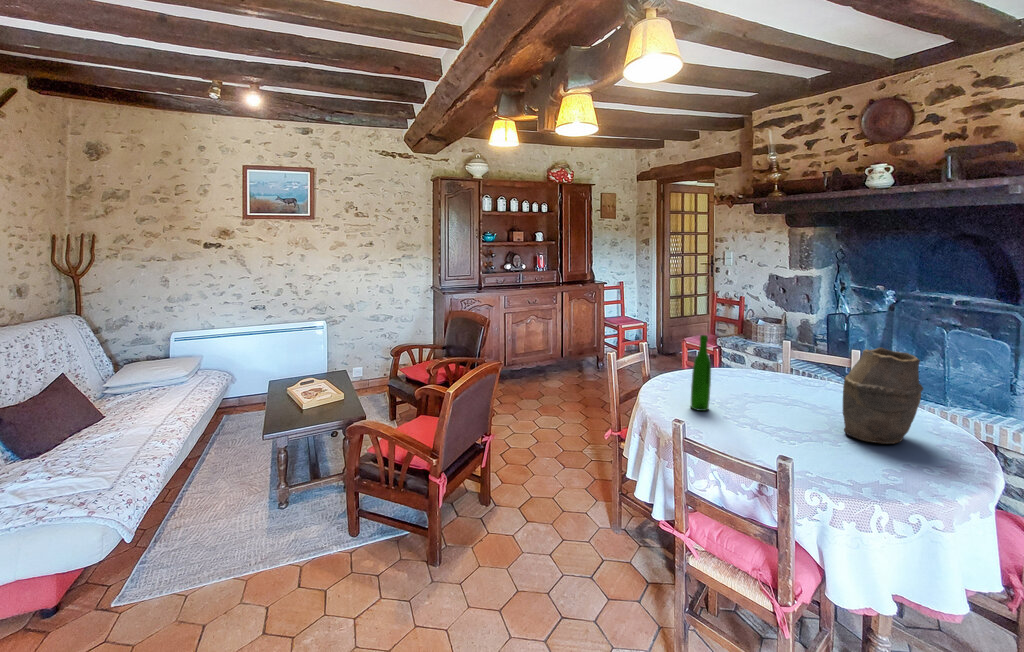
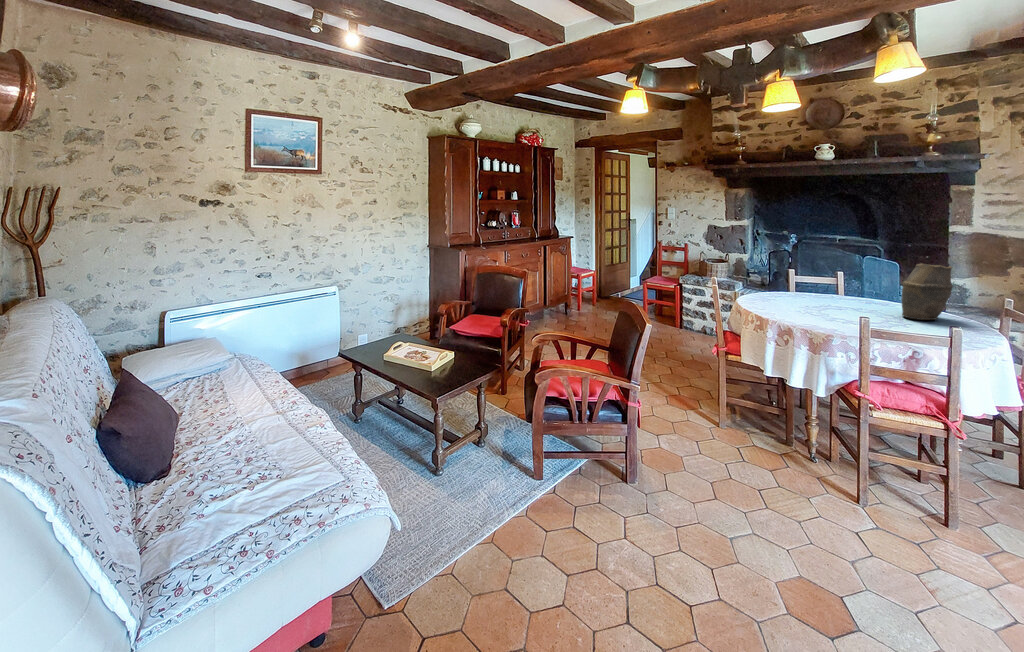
wine bottle: present [691,335,711,411] -> none [802,263,820,317]

